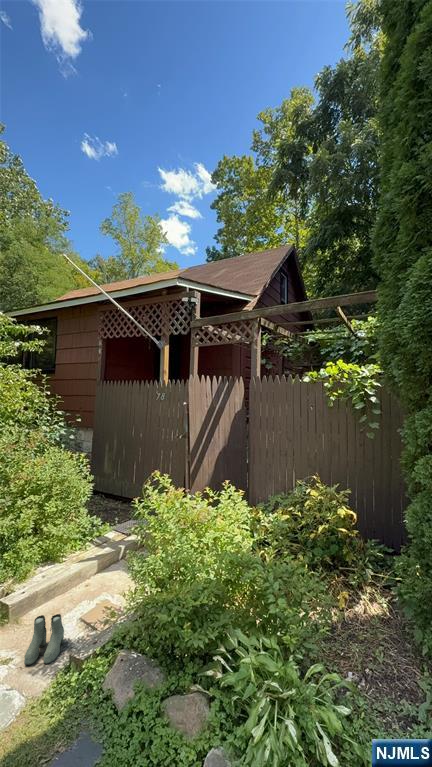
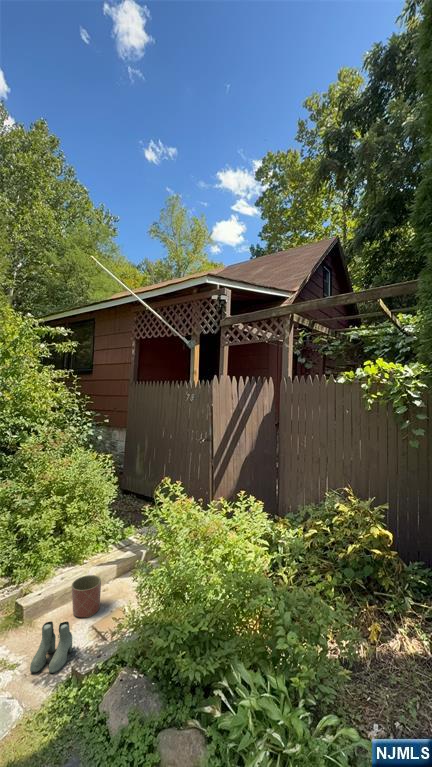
planter: none [57,571,86,612] -> present [72,575,101,618]

